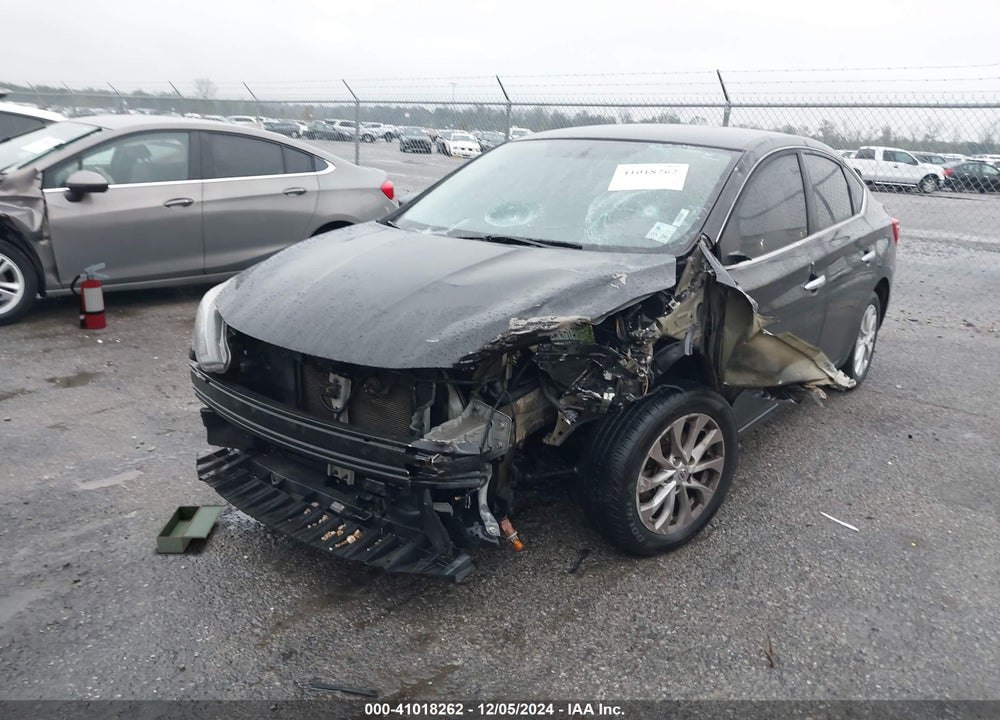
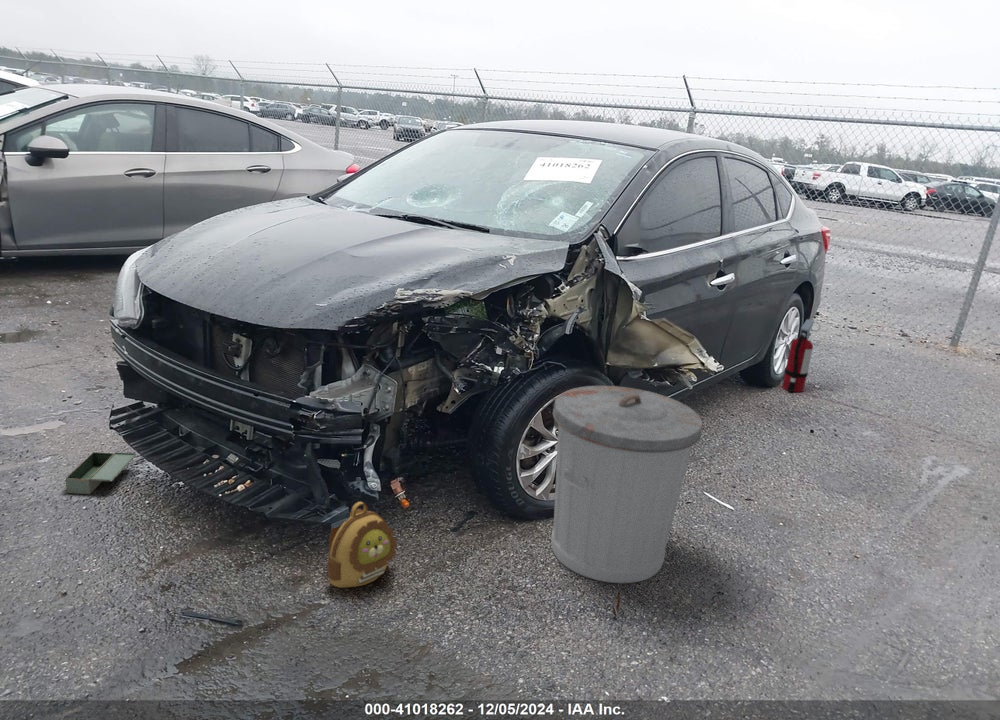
fire extinguisher: present [70,263,109,329] -> present [782,319,820,392]
trash can: none [678,407,845,622] -> present [551,386,702,583]
backpack: none [451,550,526,645] -> present [327,501,397,588]

